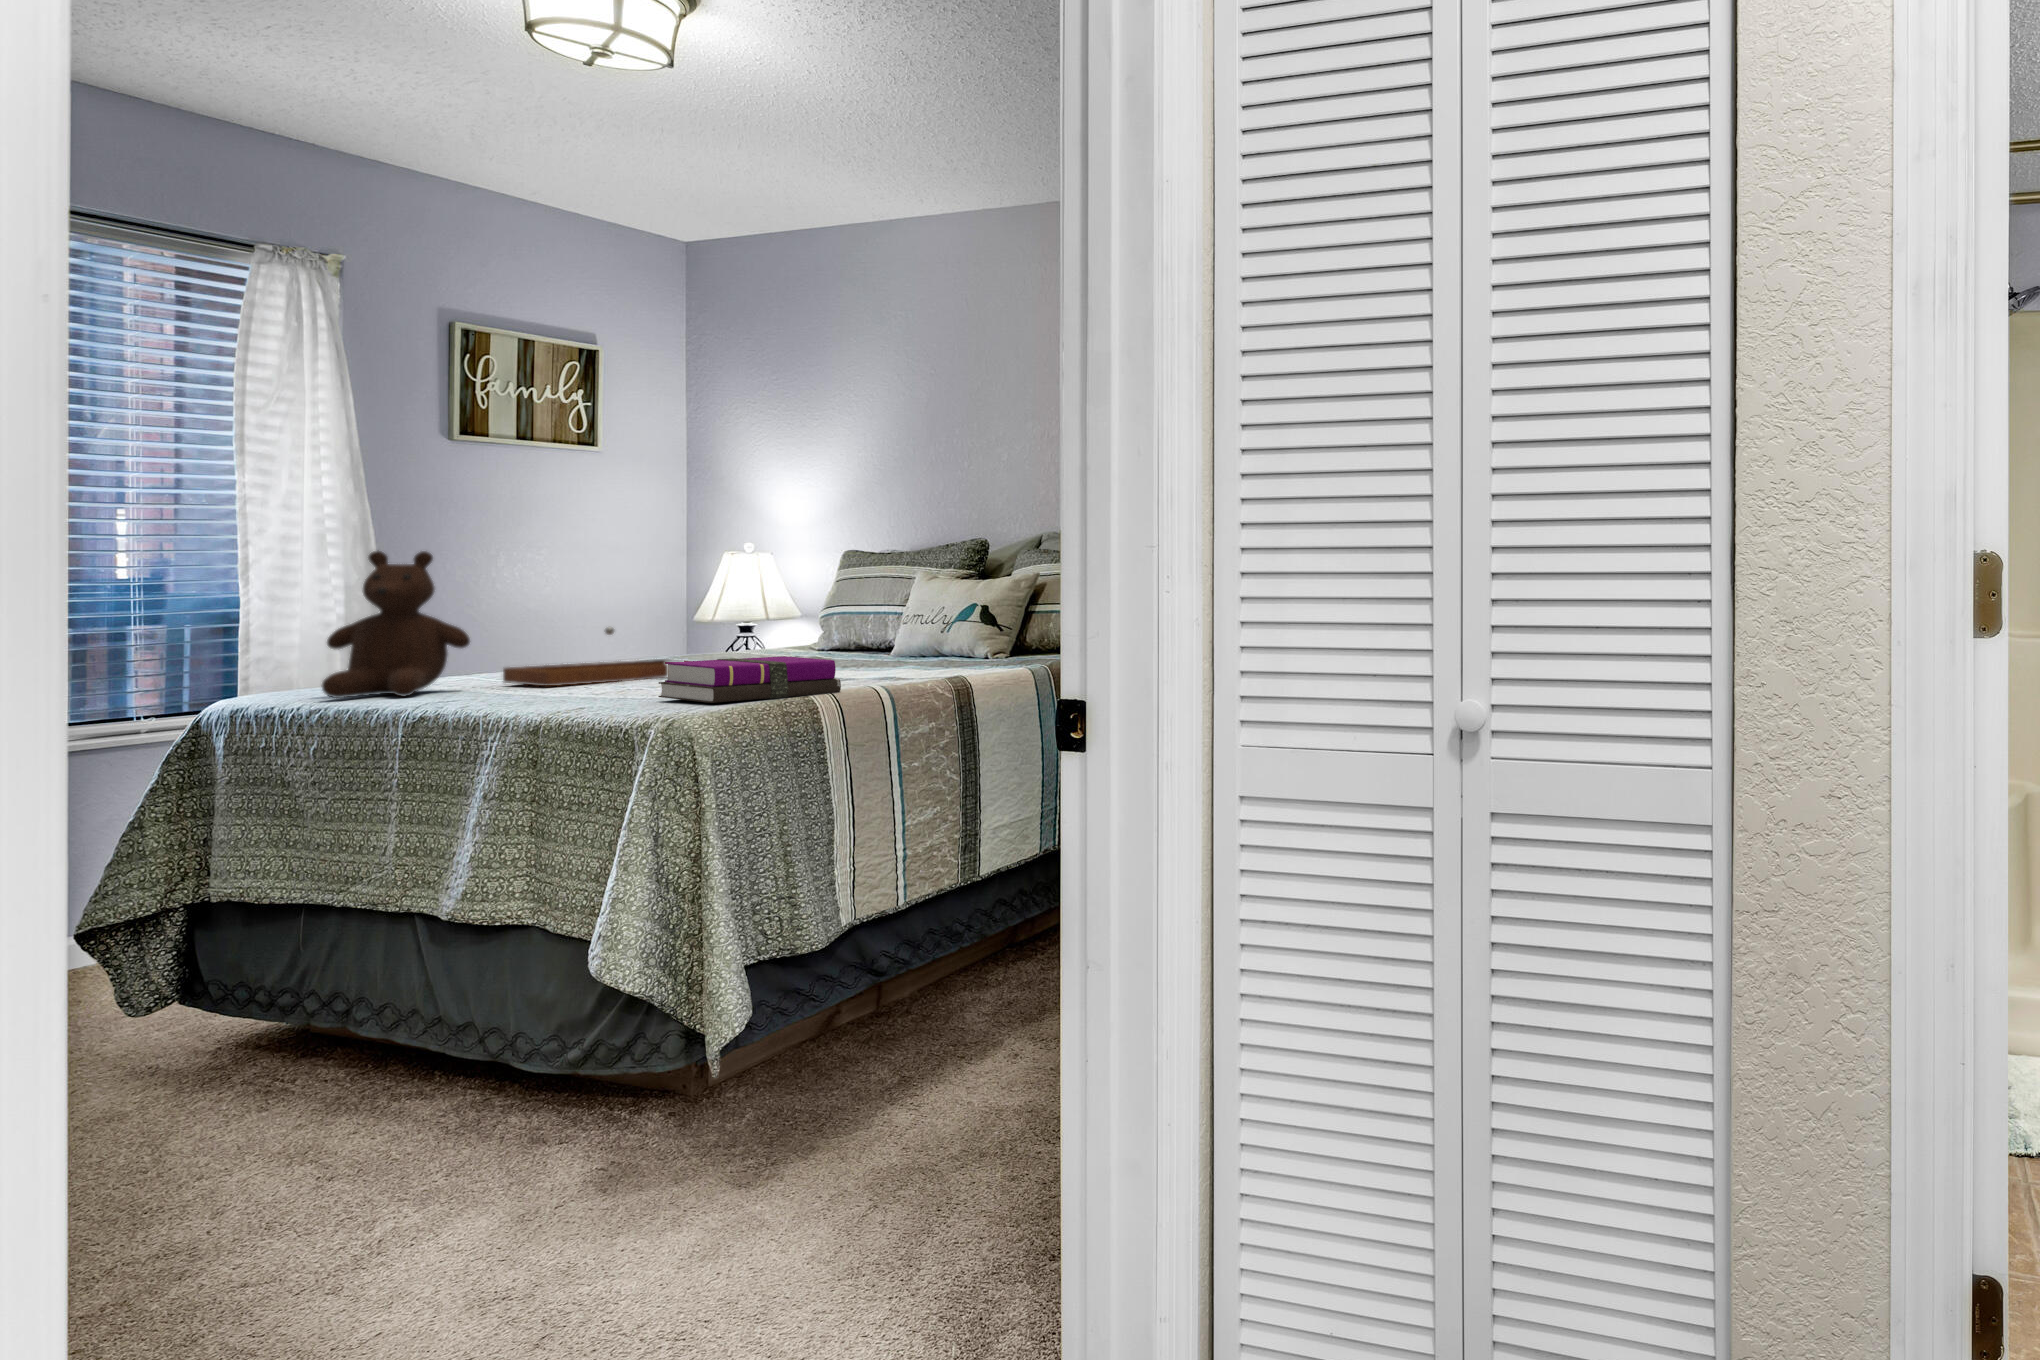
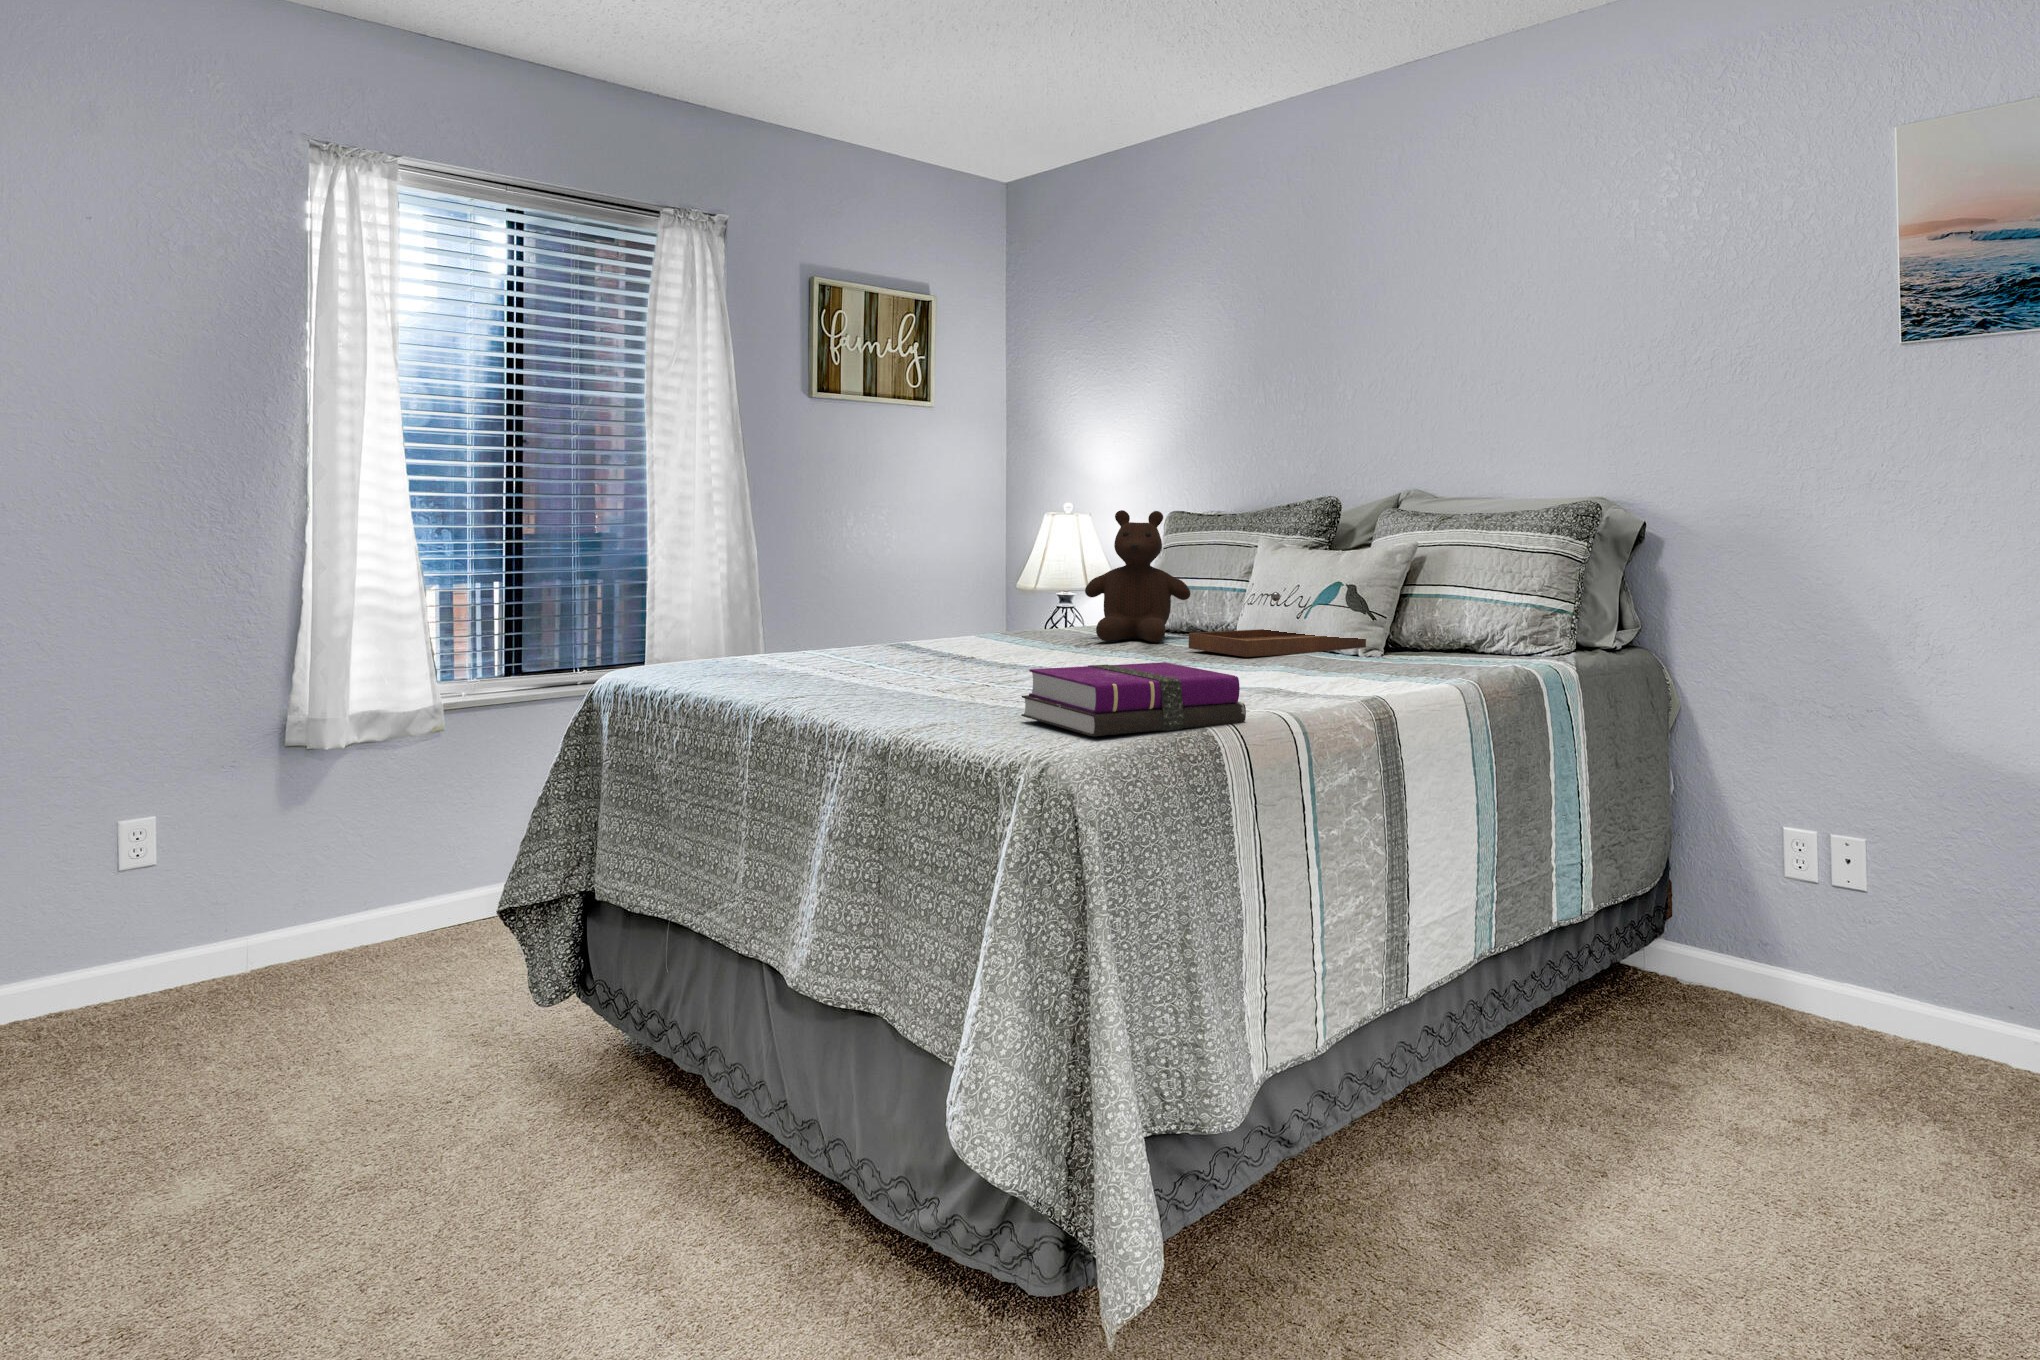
teddy bear: present [322,551,470,698] -> present [1085,510,1191,643]
tray: present [503,627,685,686] -> present [1189,592,1366,657]

